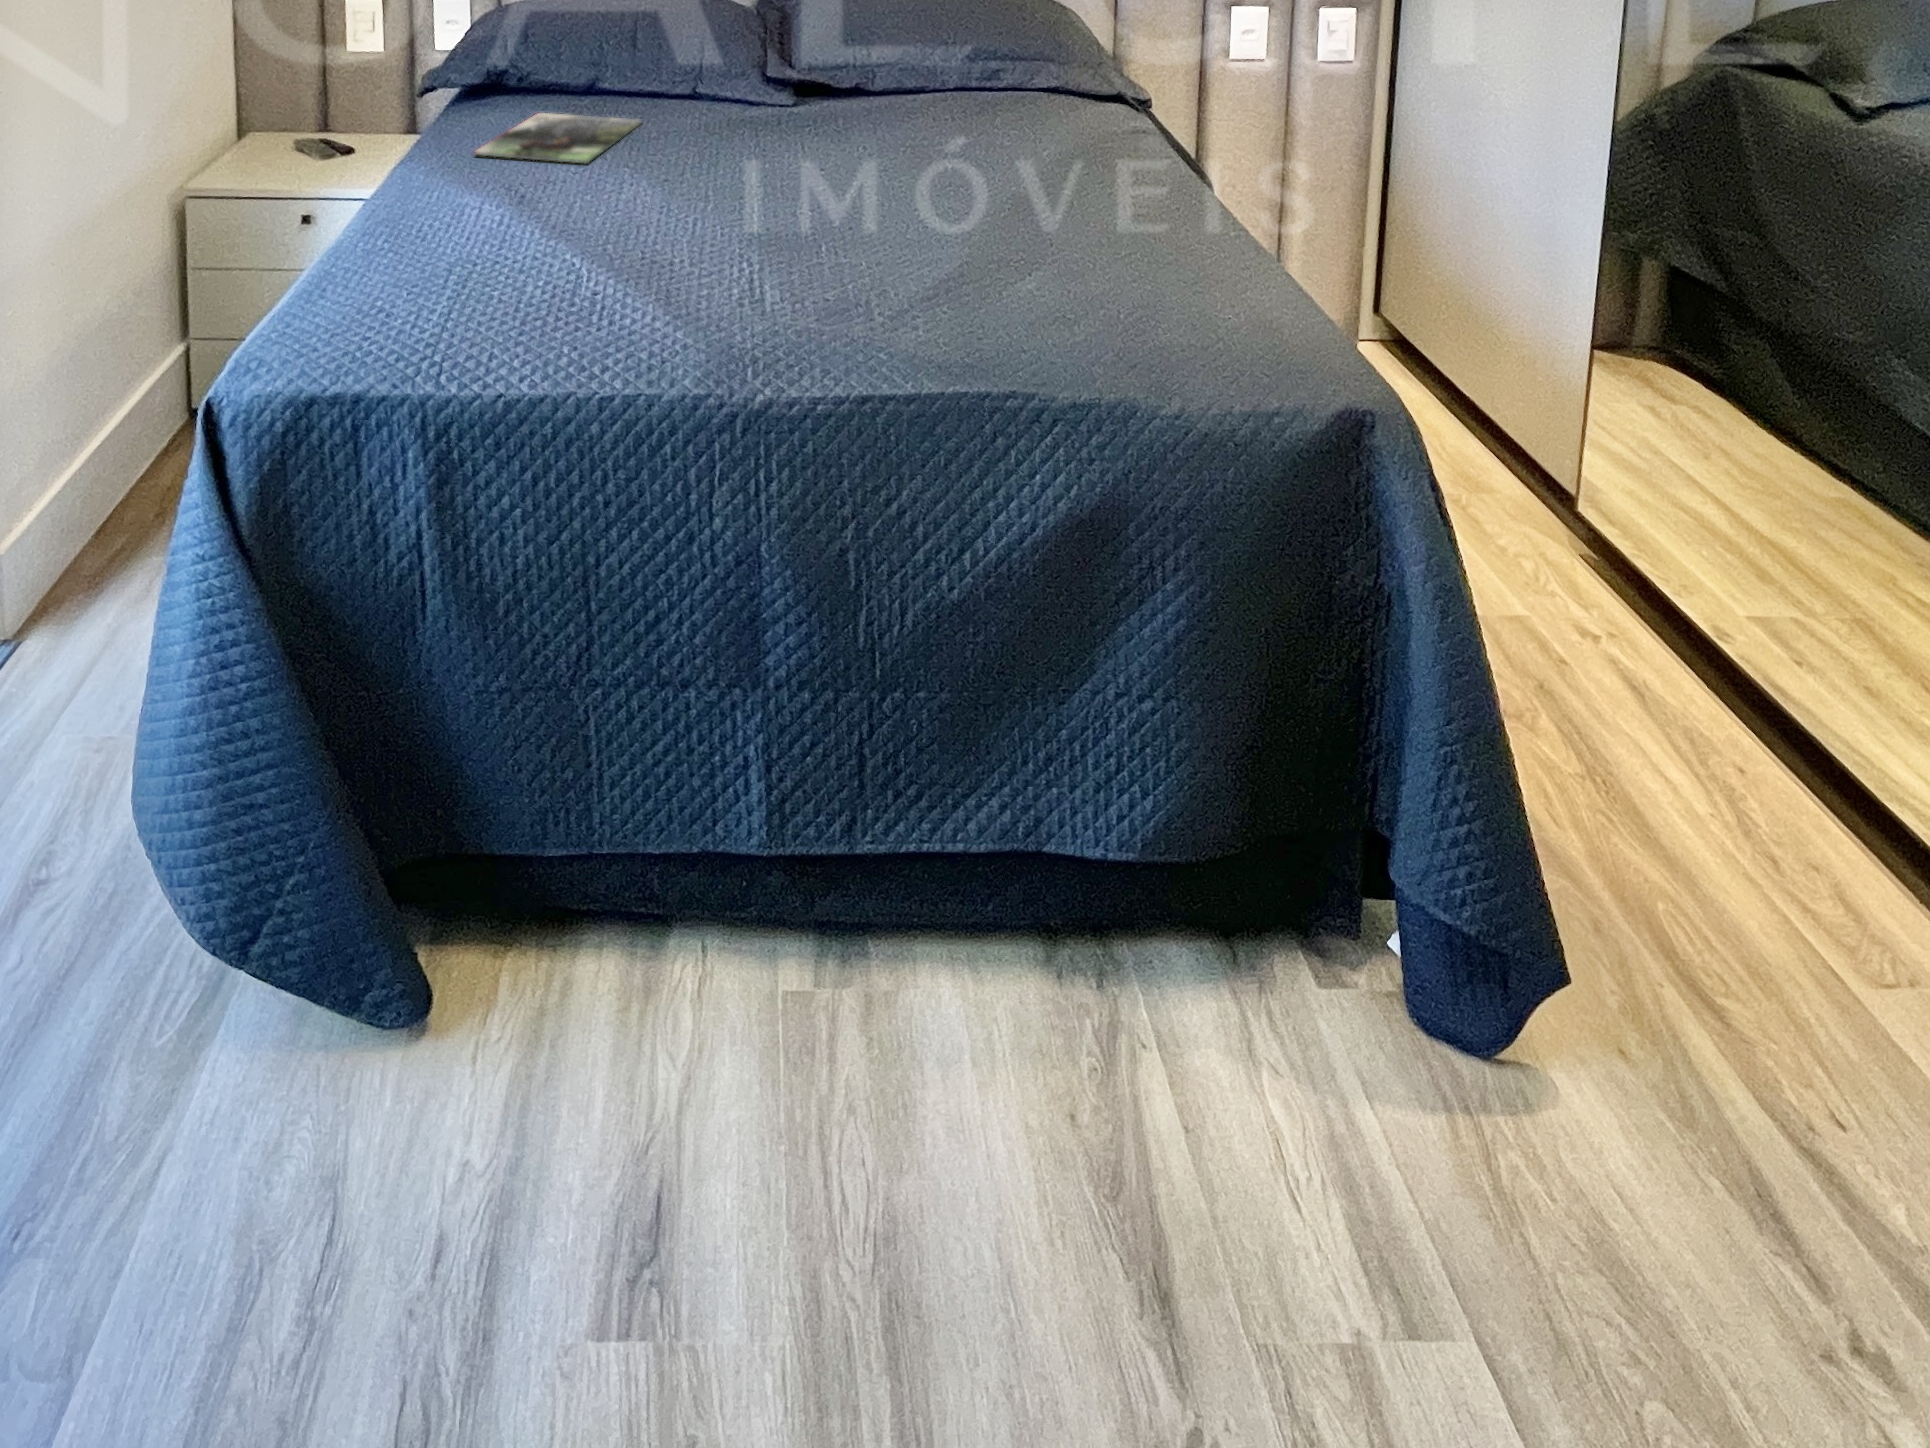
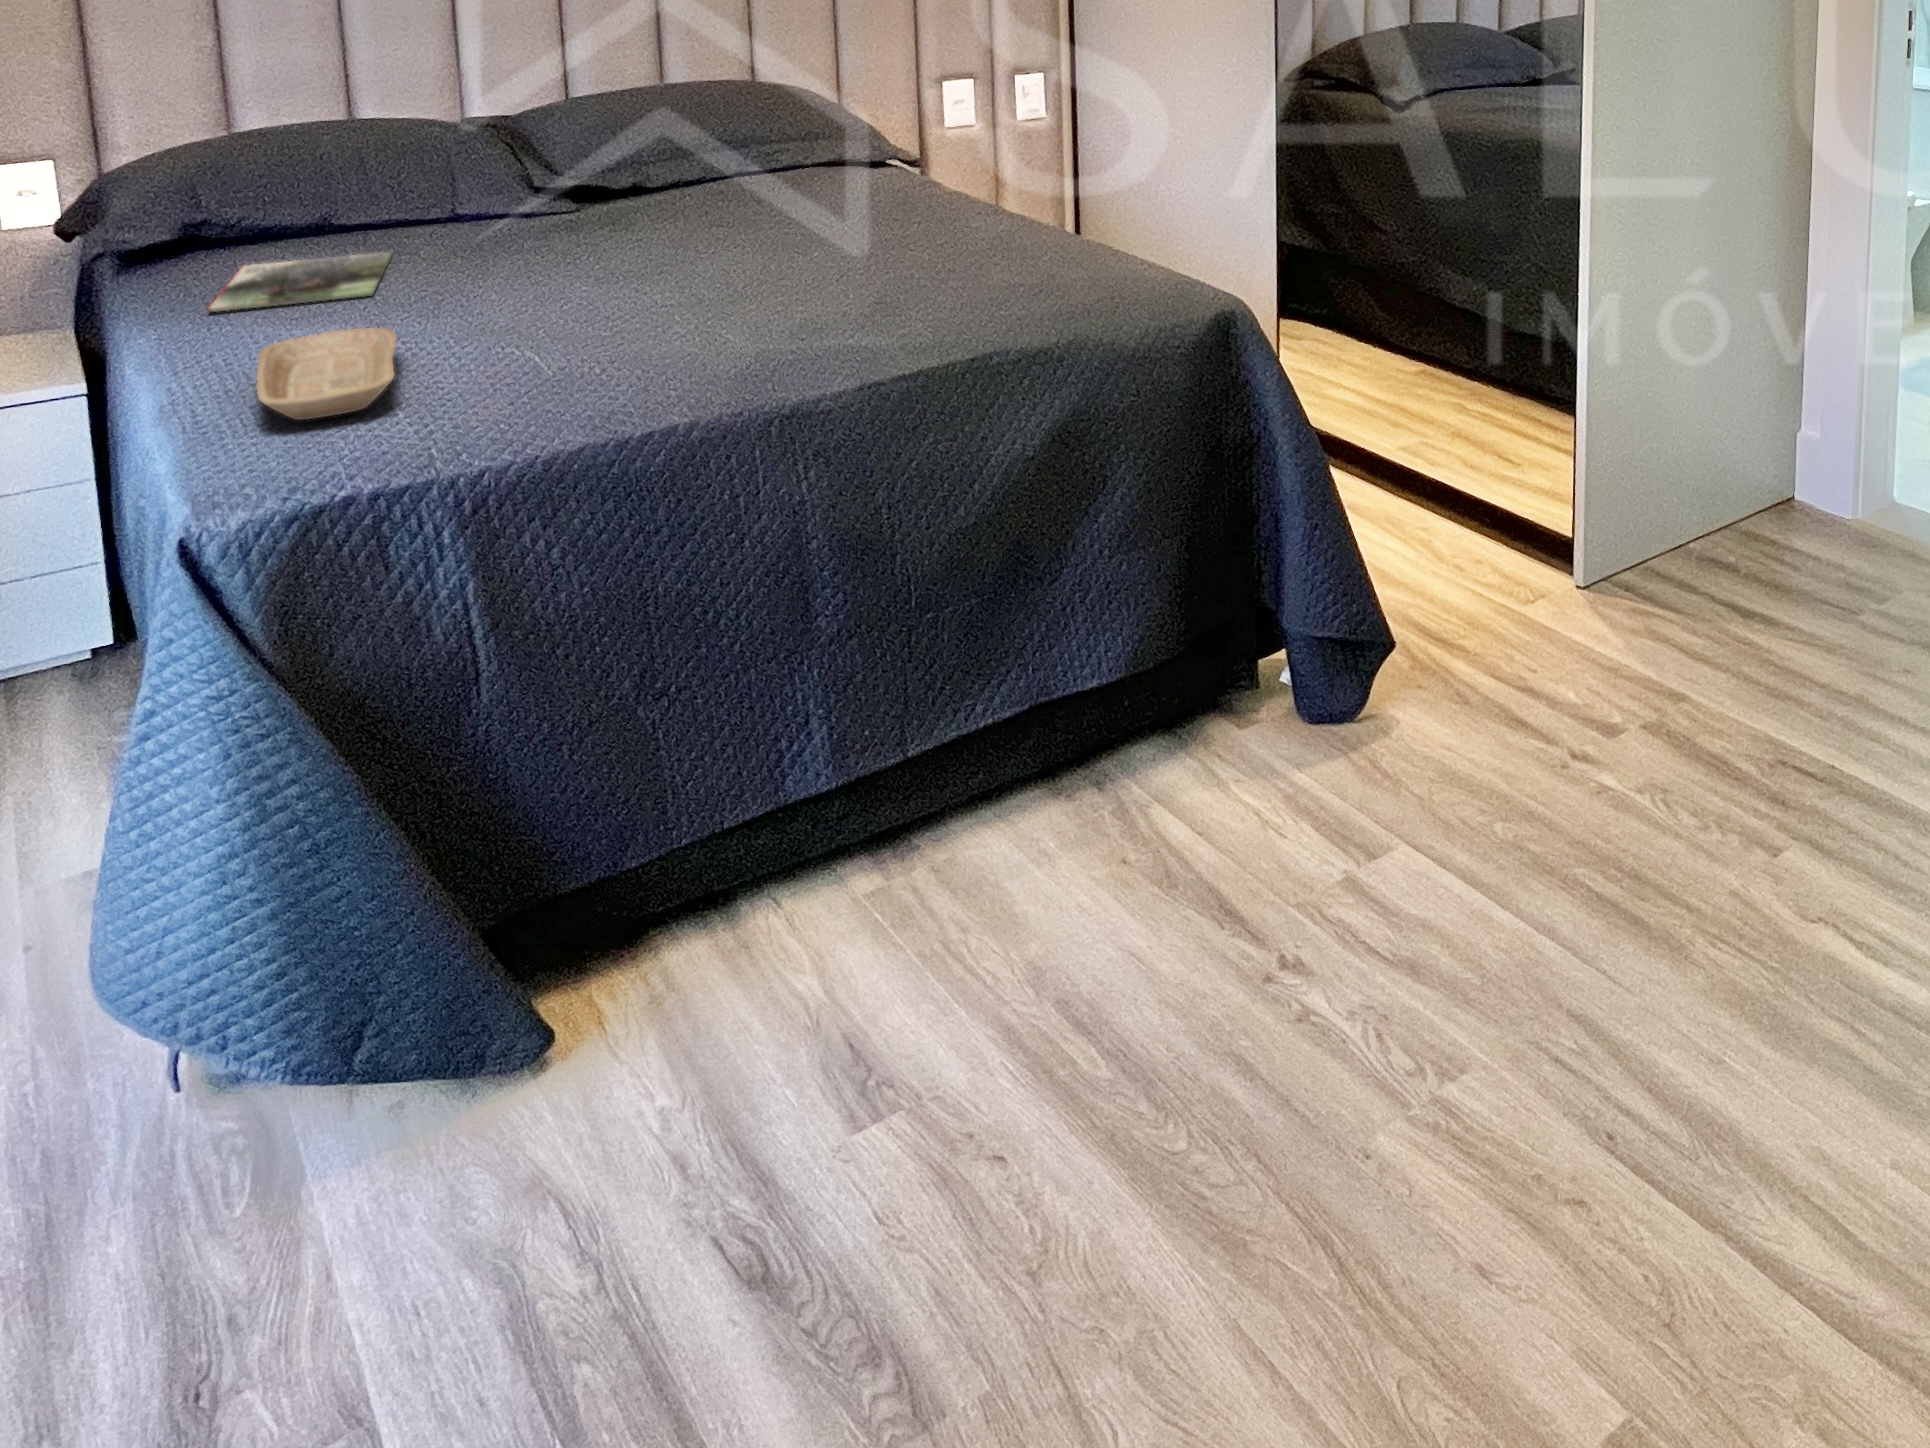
tray: none [381,199,538,290] -> present [256,328,396,420]

